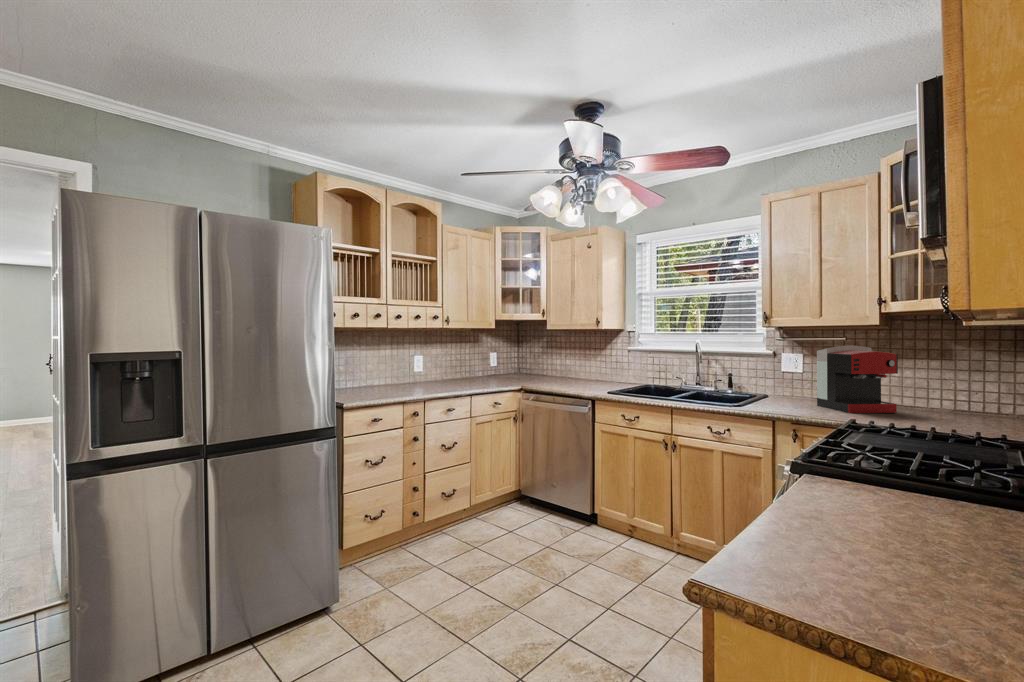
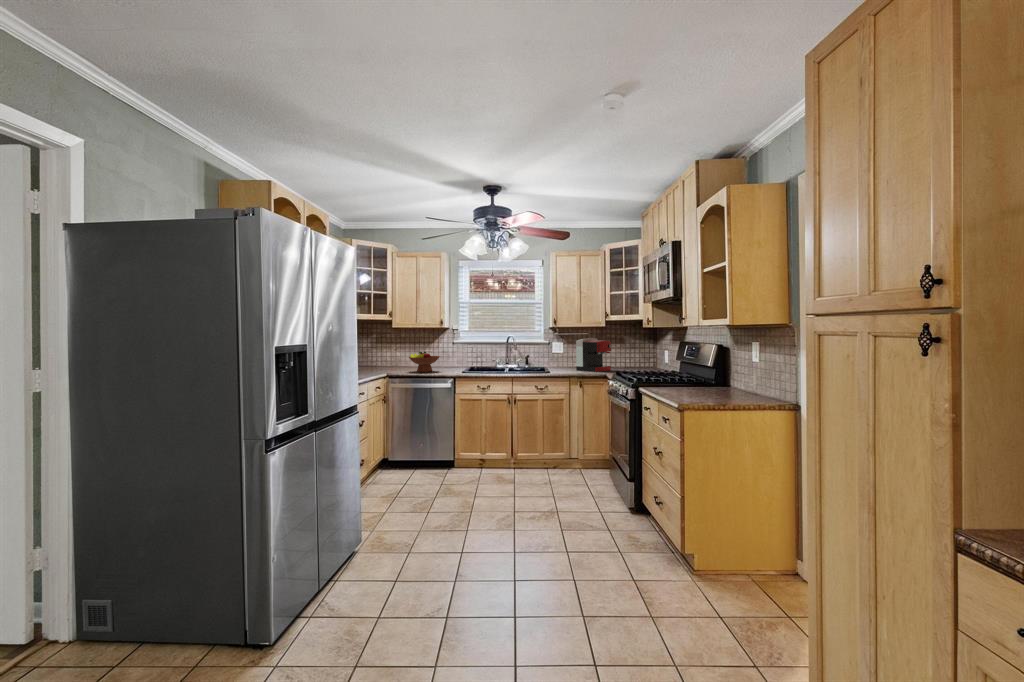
fruit bowl: none [549,359,591,387] -> present [409,352,440,372]

